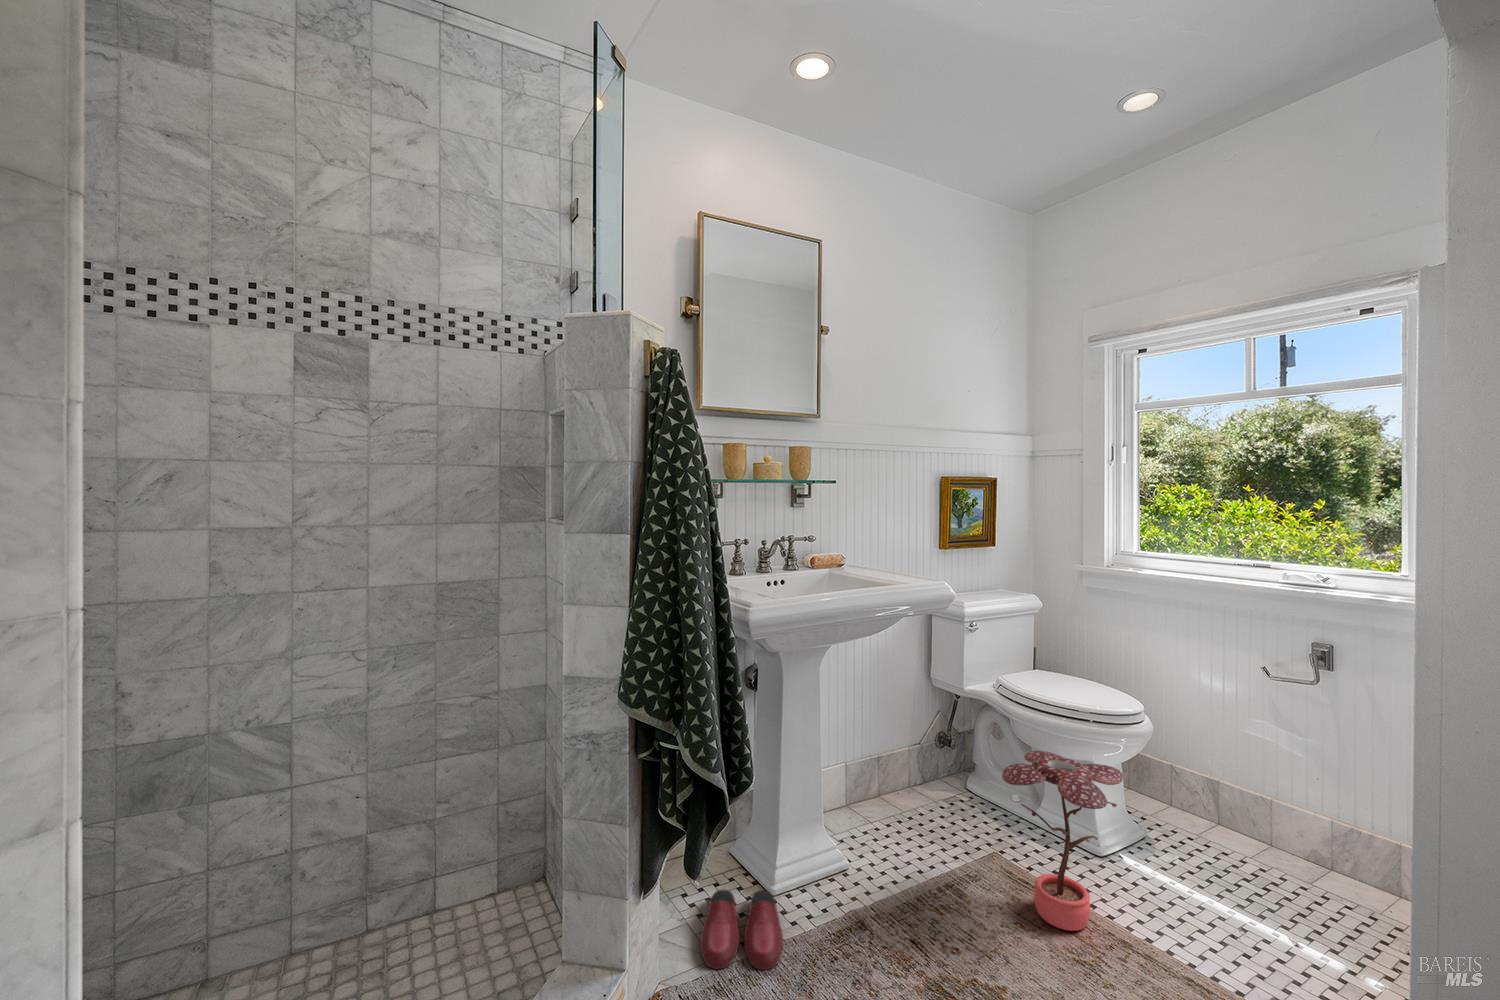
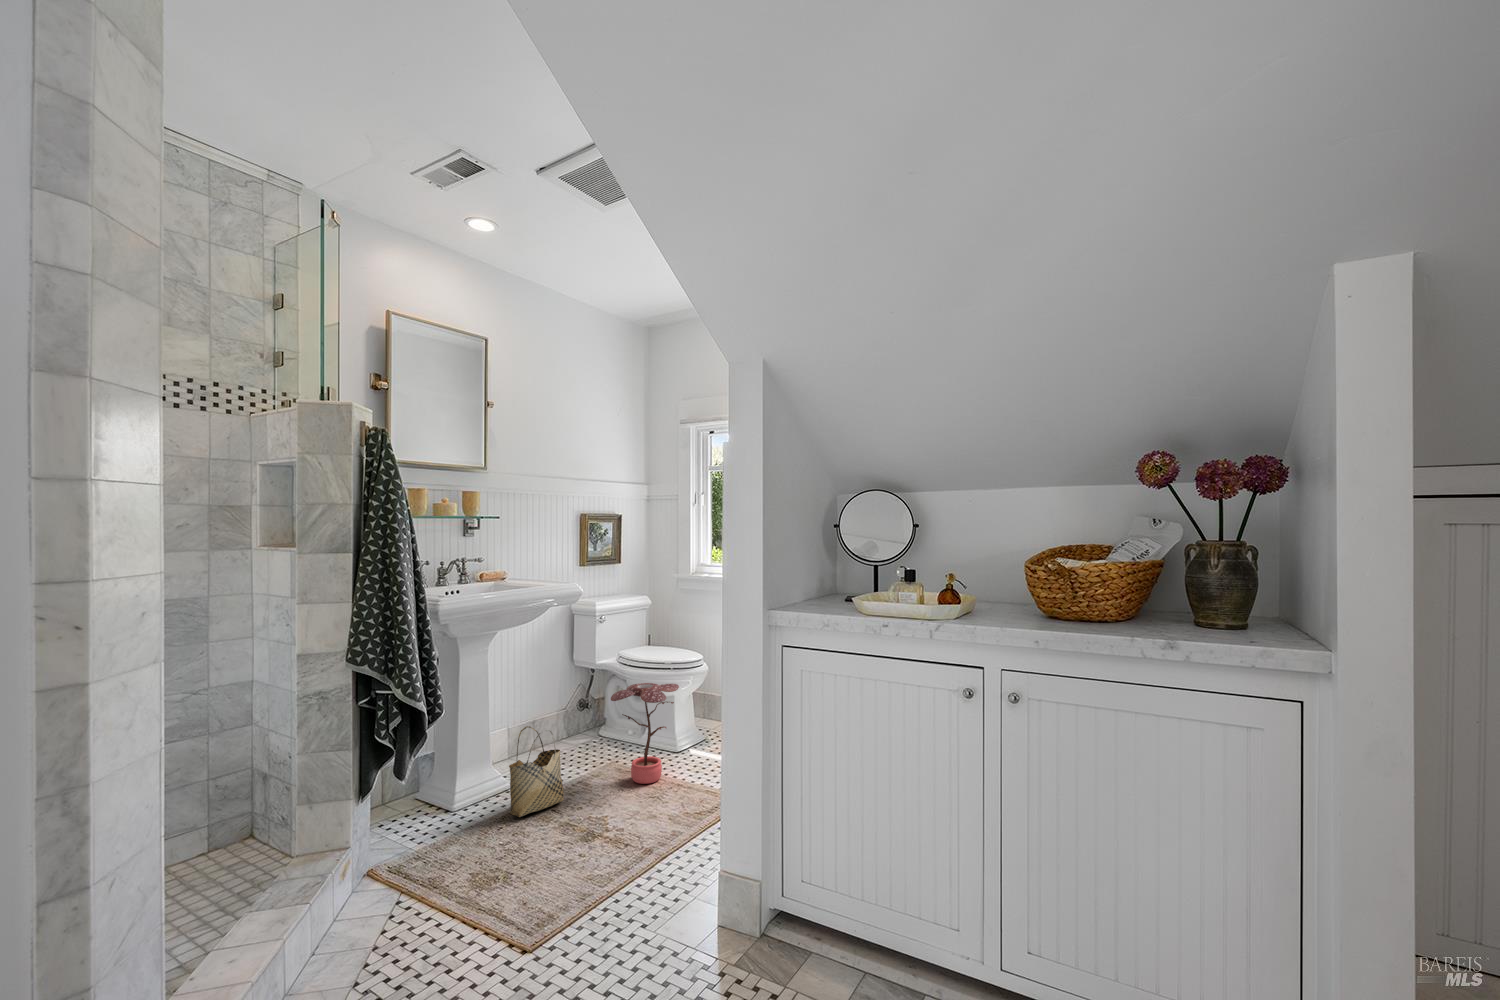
woven basket: none [847,797,928,944] -> present [509,726,564,817]
slippers: present [700,890,783,970] -> none [398,810,463,854]

